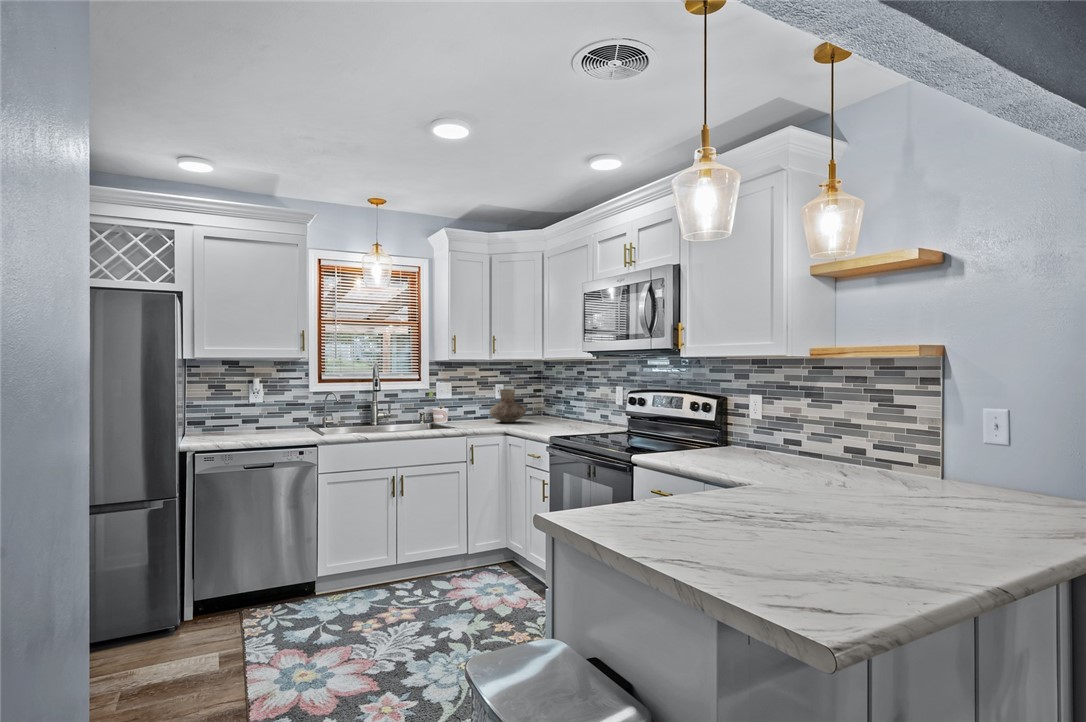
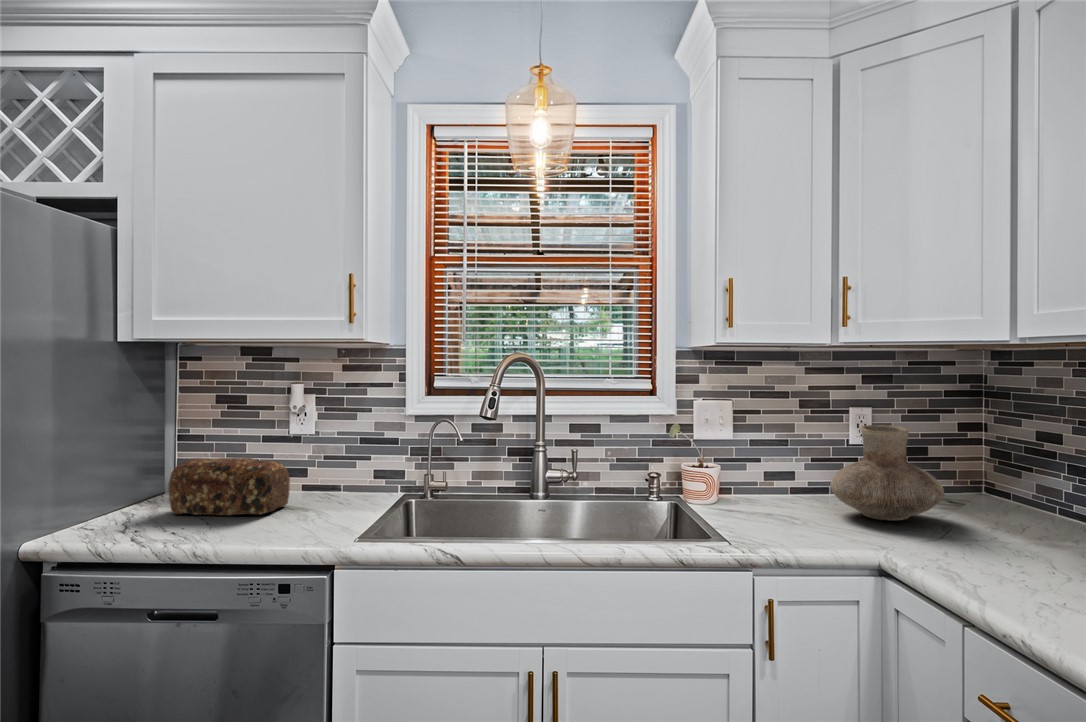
bread loaf: none [216,411,266,437] -> present [169,458,290,515]

